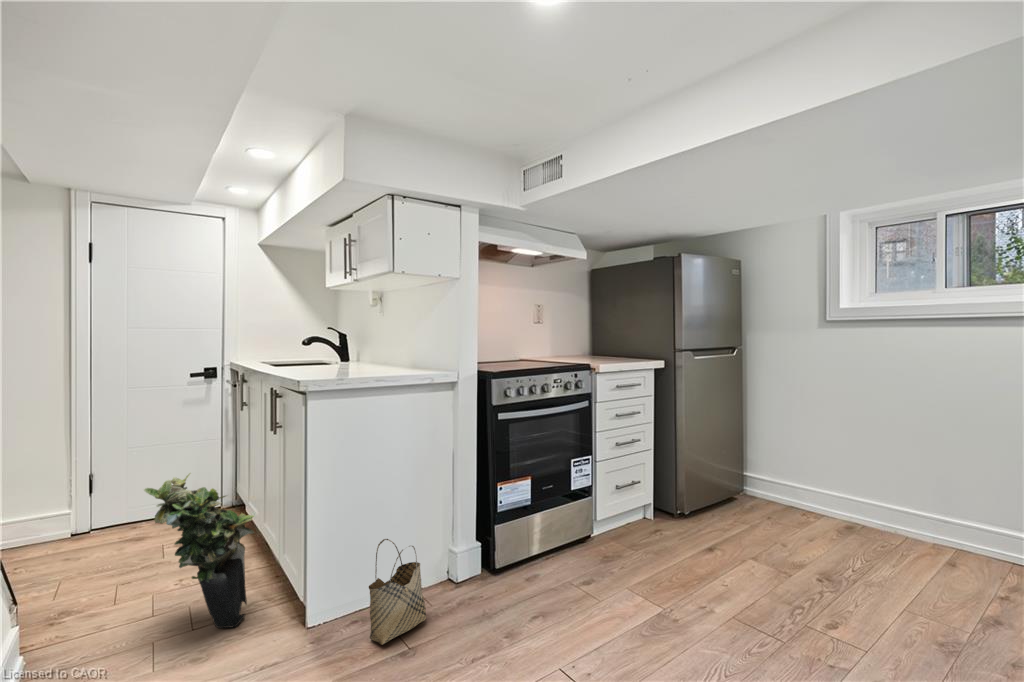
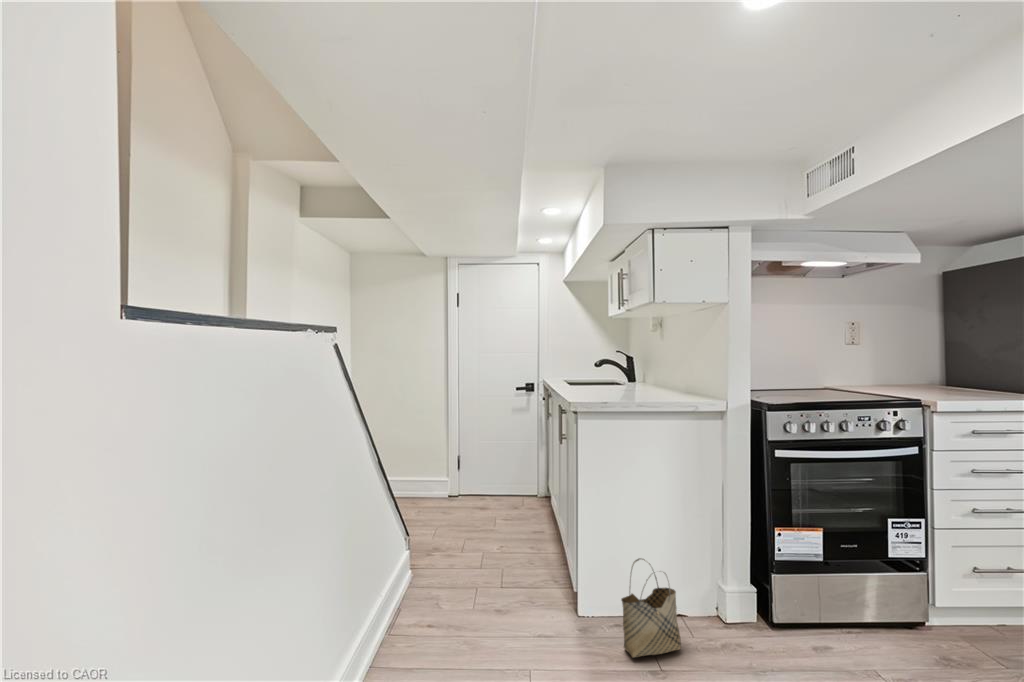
potted plant: present [144,473,255,628] -> none [469,469,541,599]

